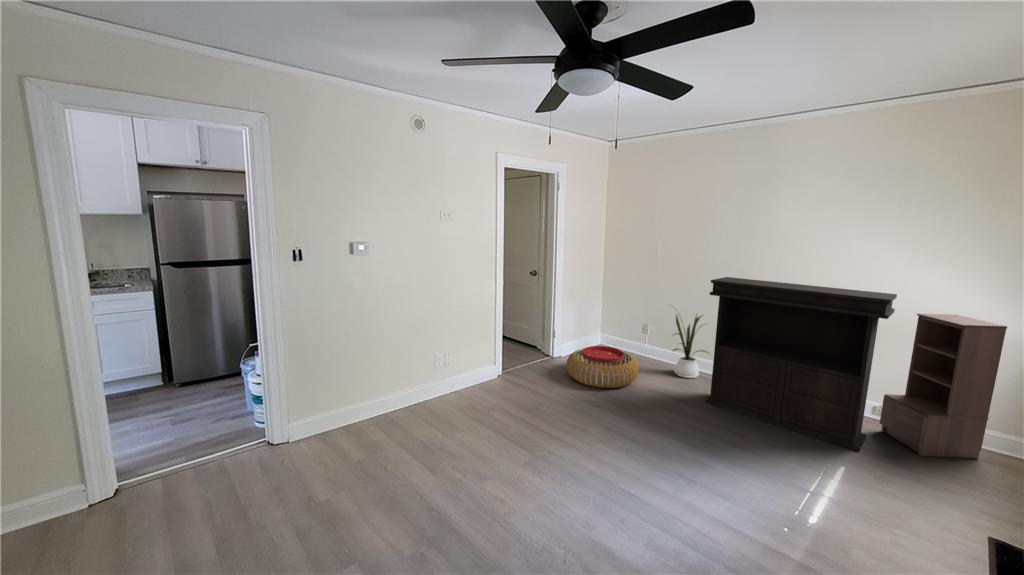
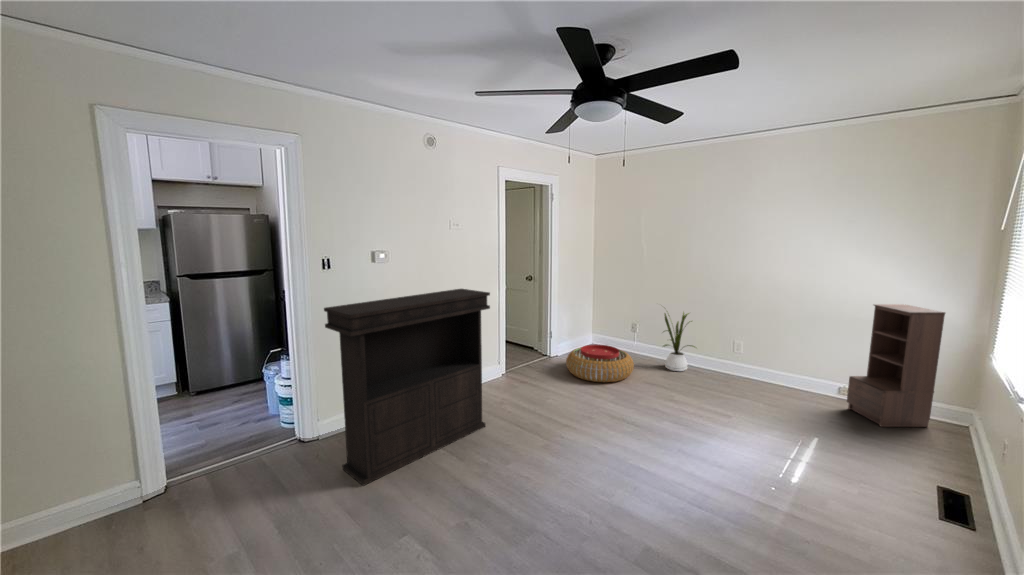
console table: present [706,277,897,452] -> present [324,289,490,486]

